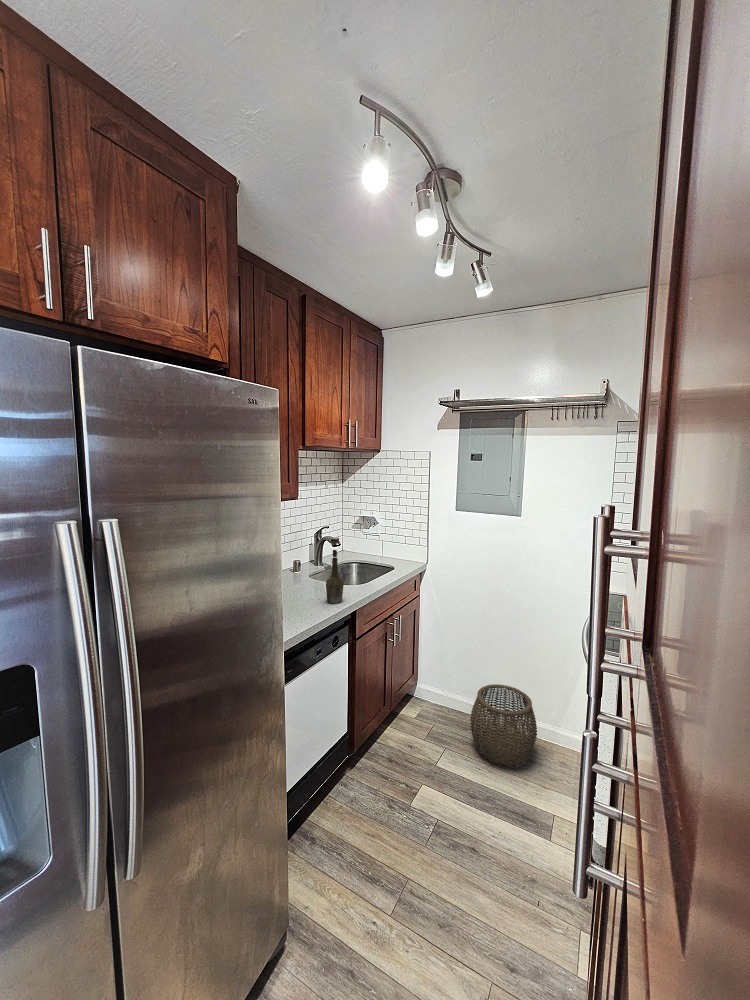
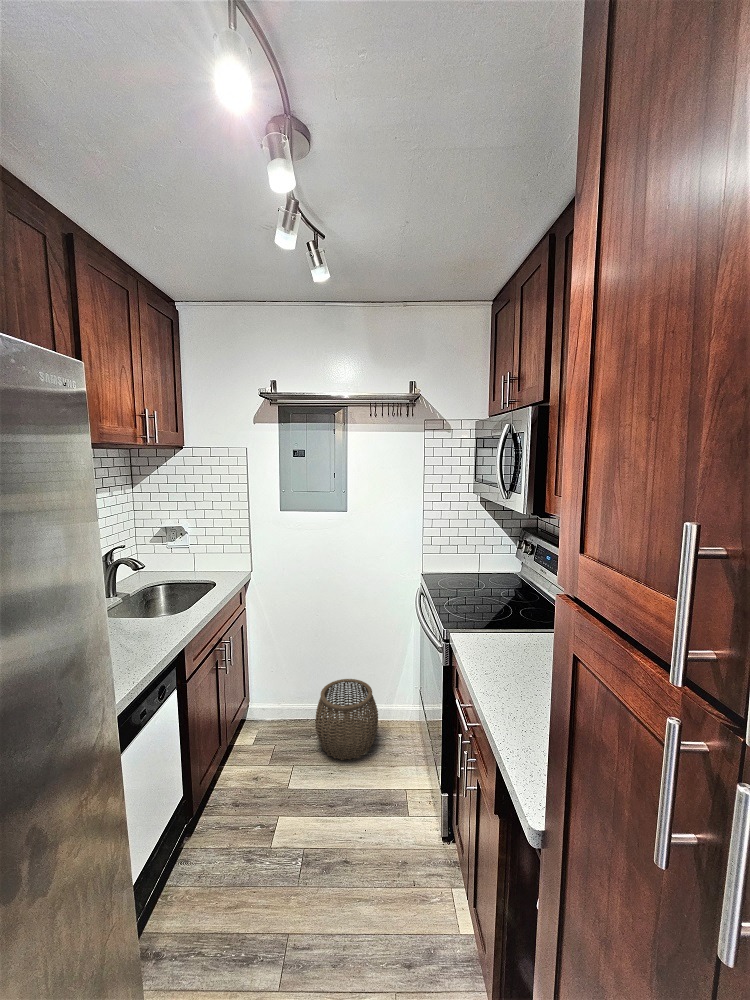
bottle: present [326,537,344,603] -> none [139,560,165,645]

